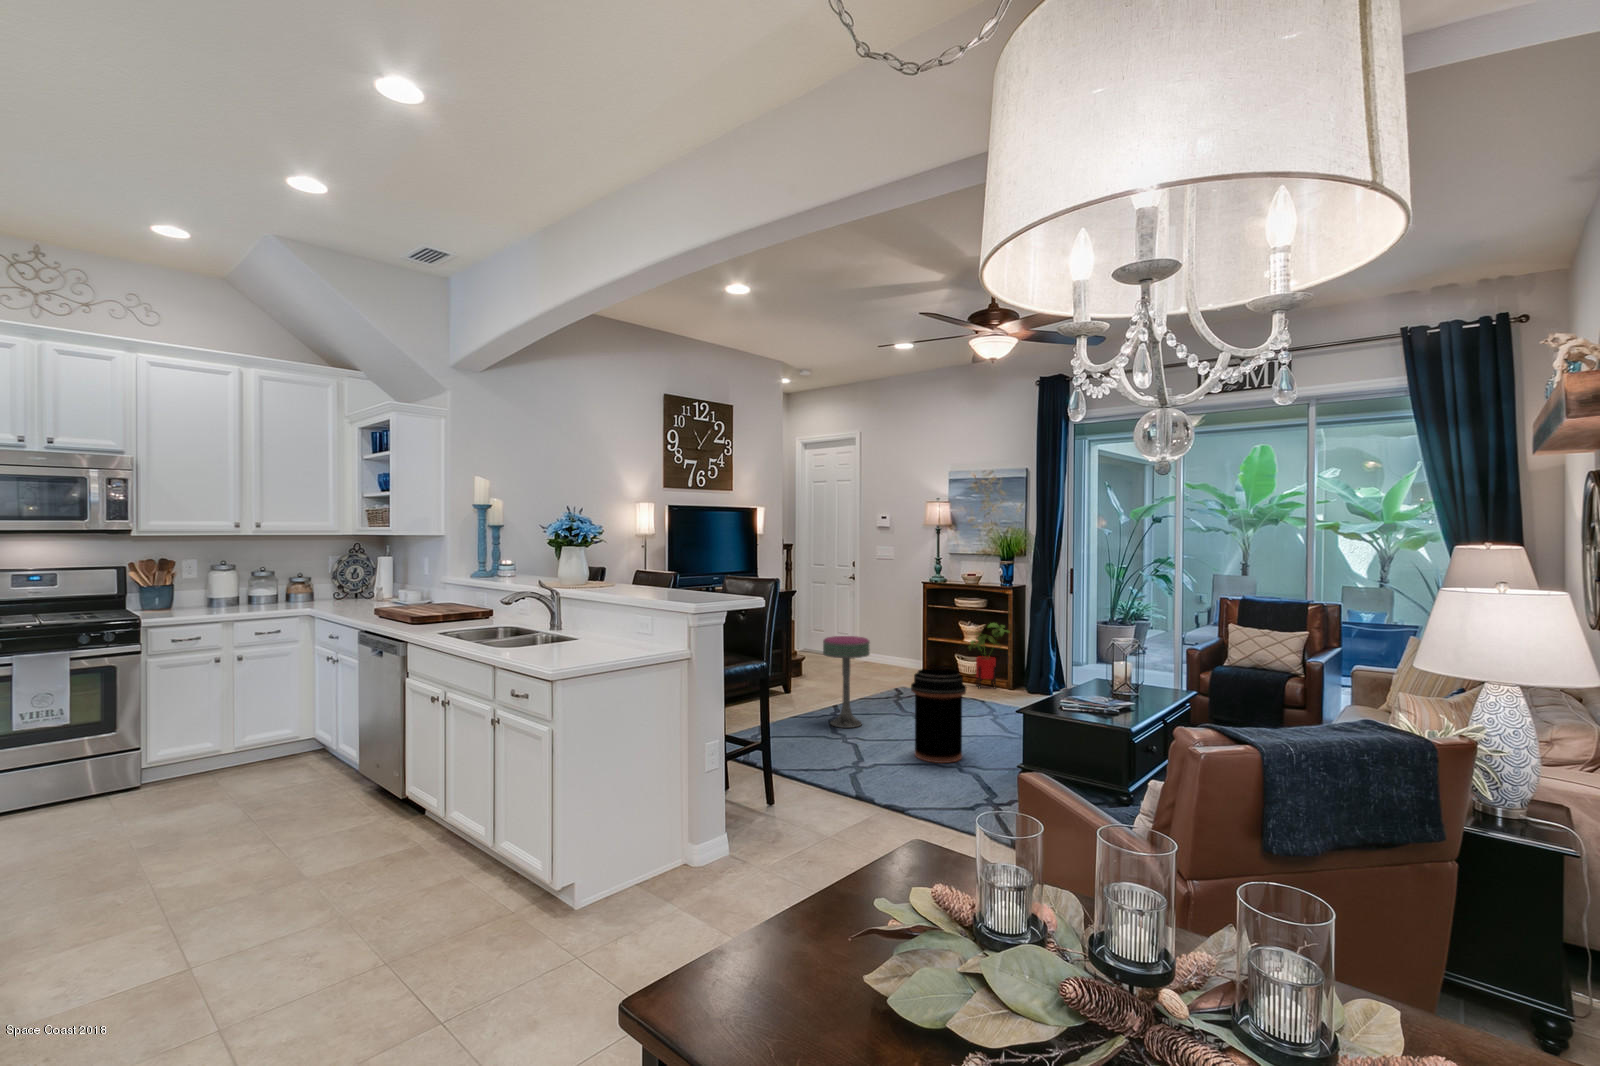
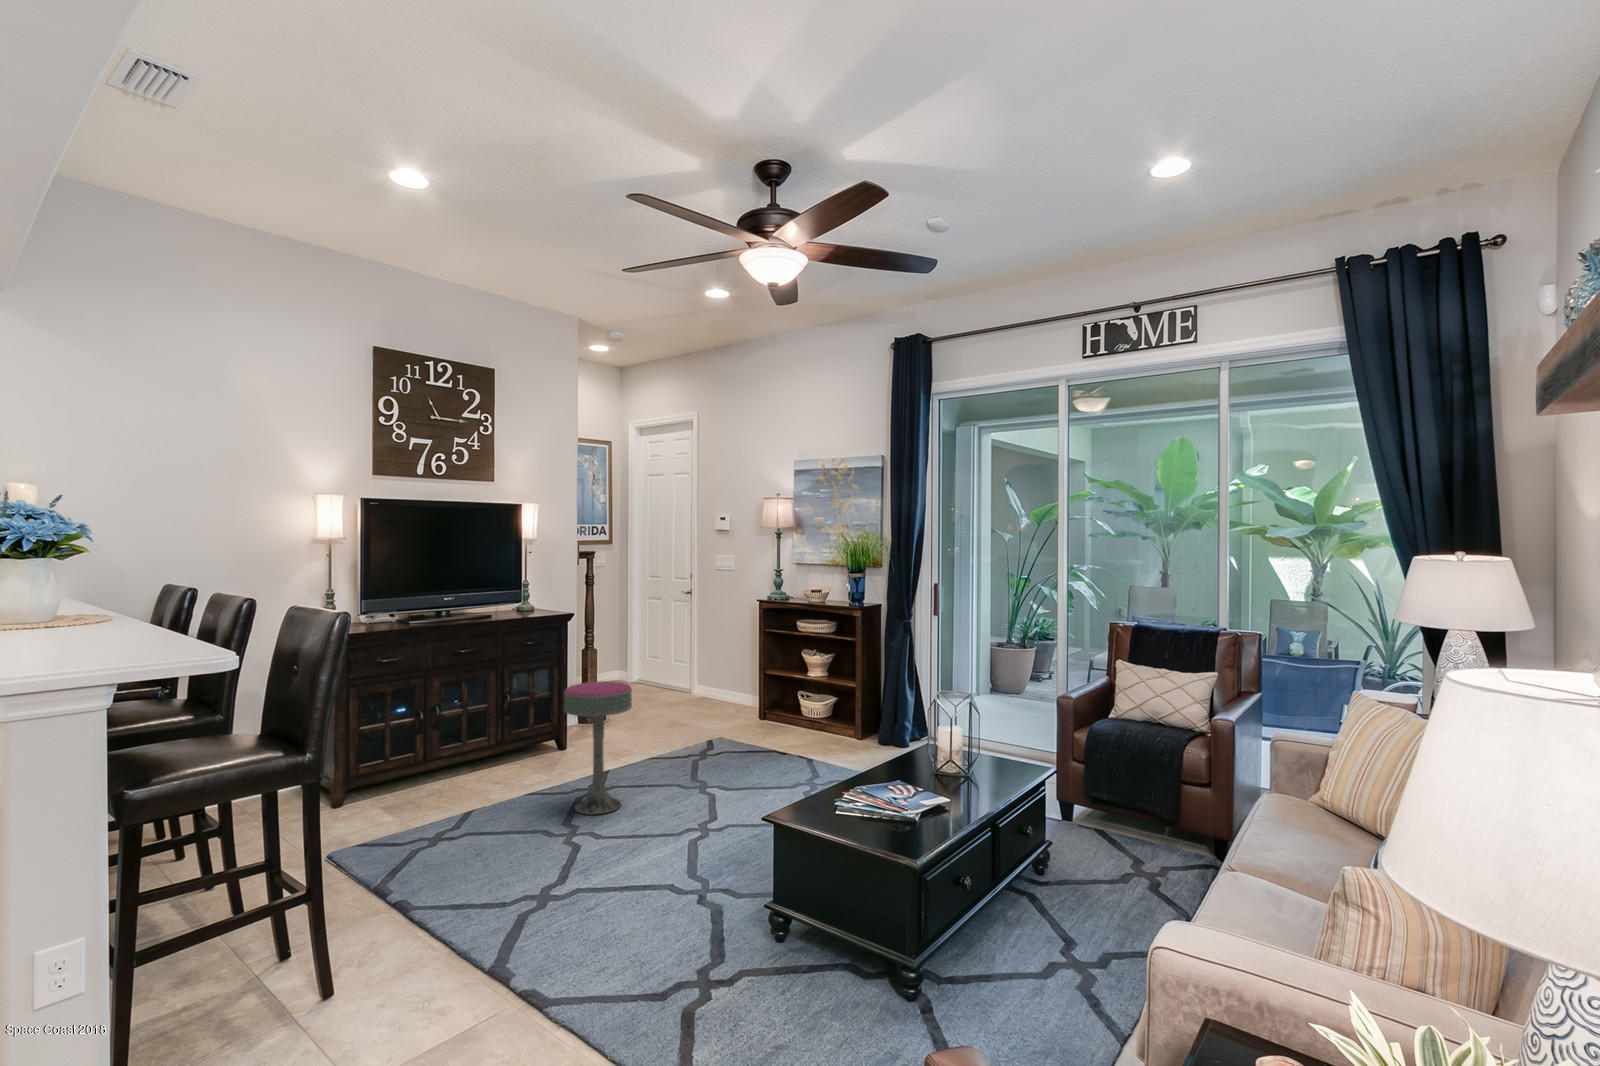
house plant: present [969,623,1009,688] -> none [804,653,858,739]
trash can: present [911,668,966,763] -> none [652,736,733,884]

